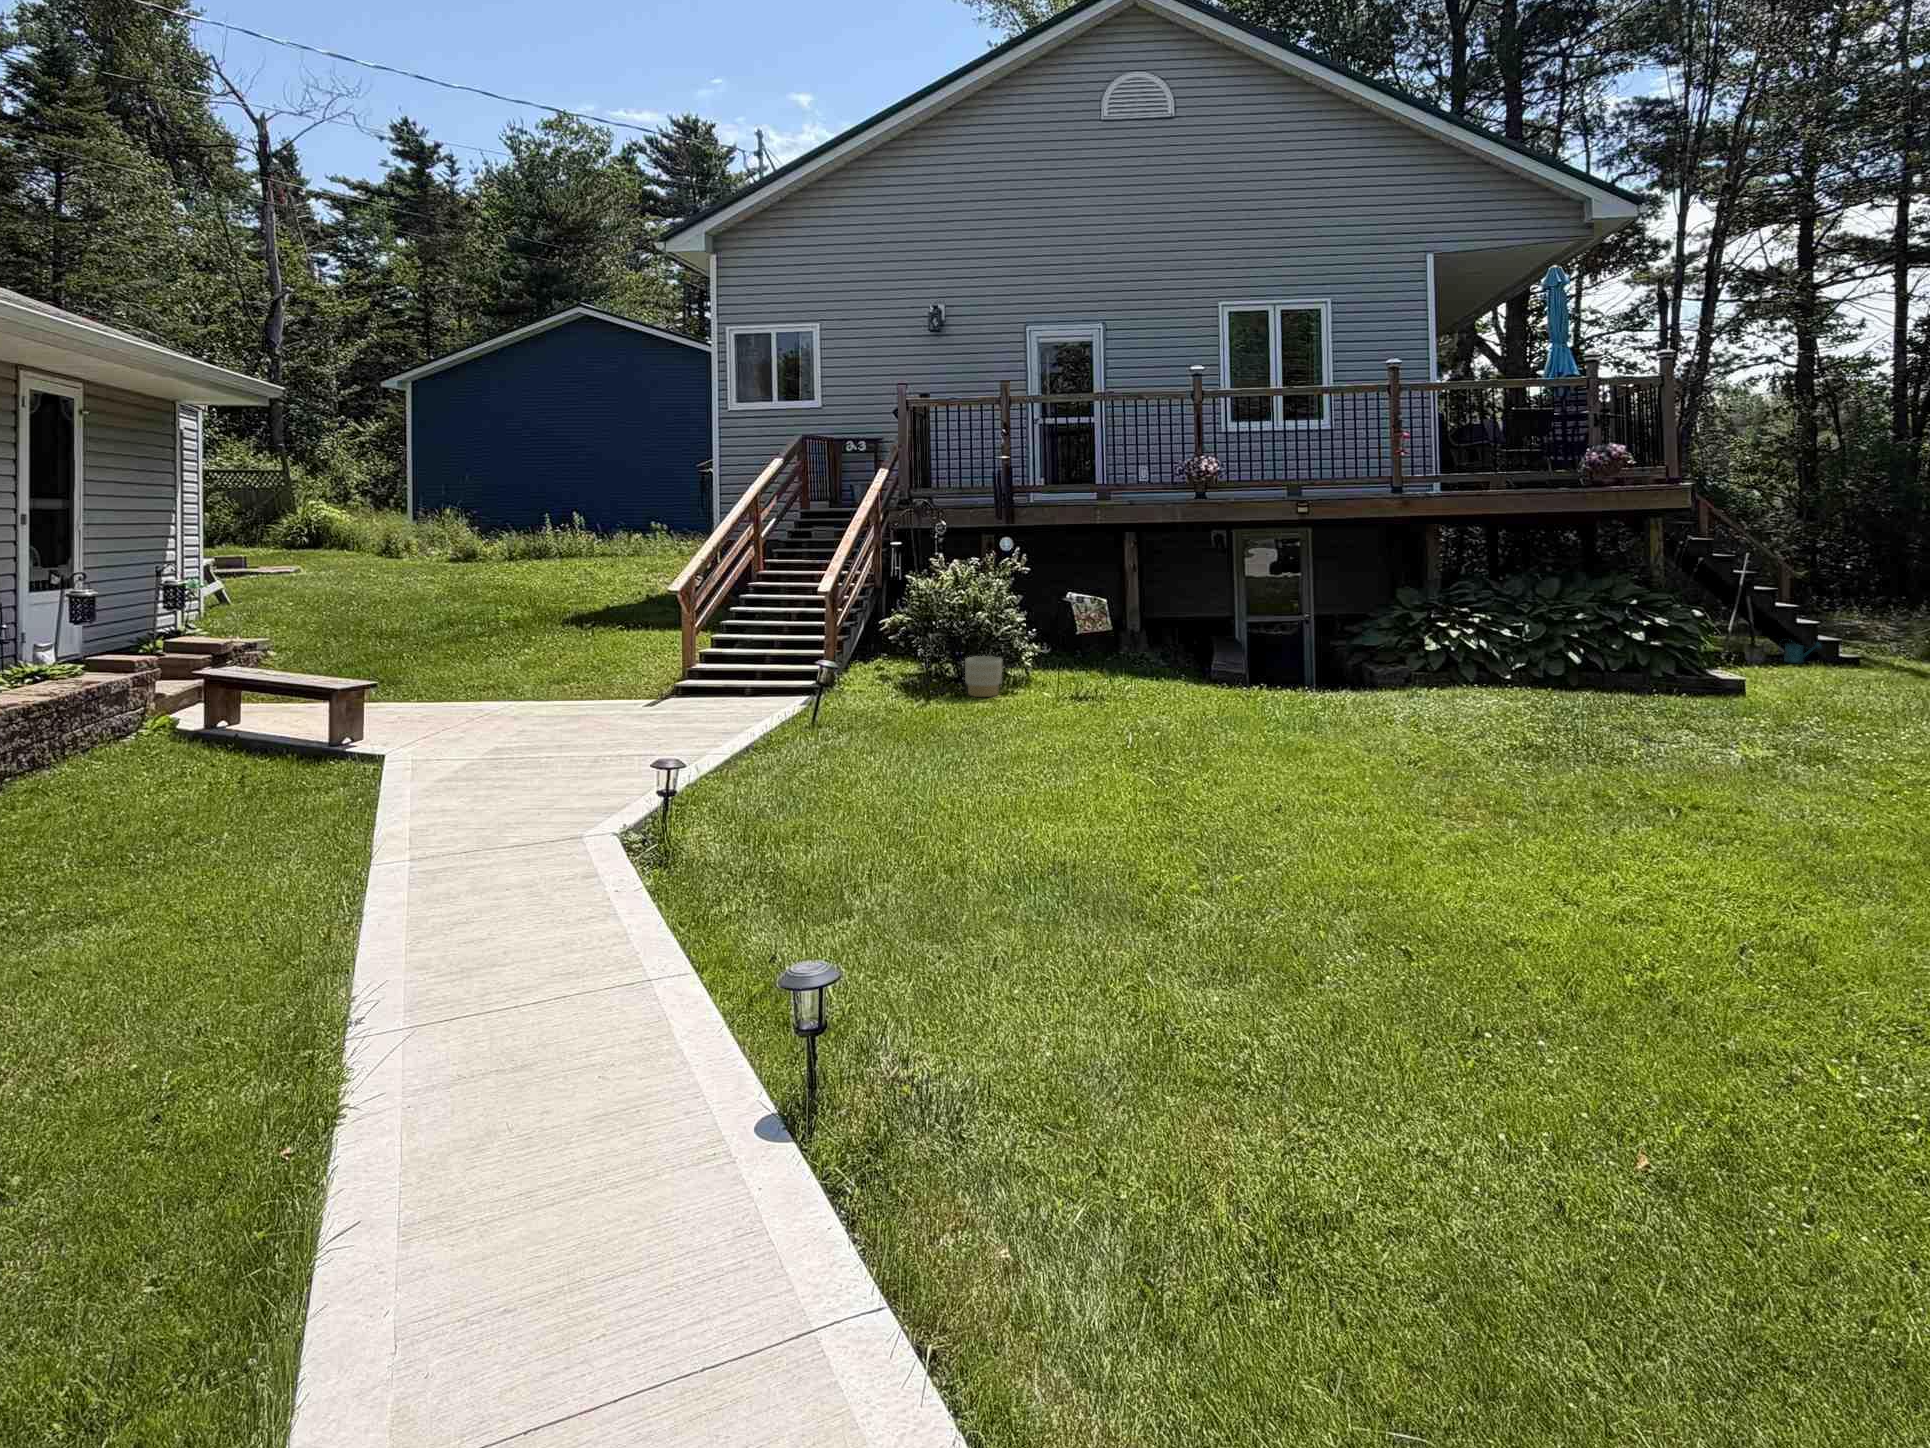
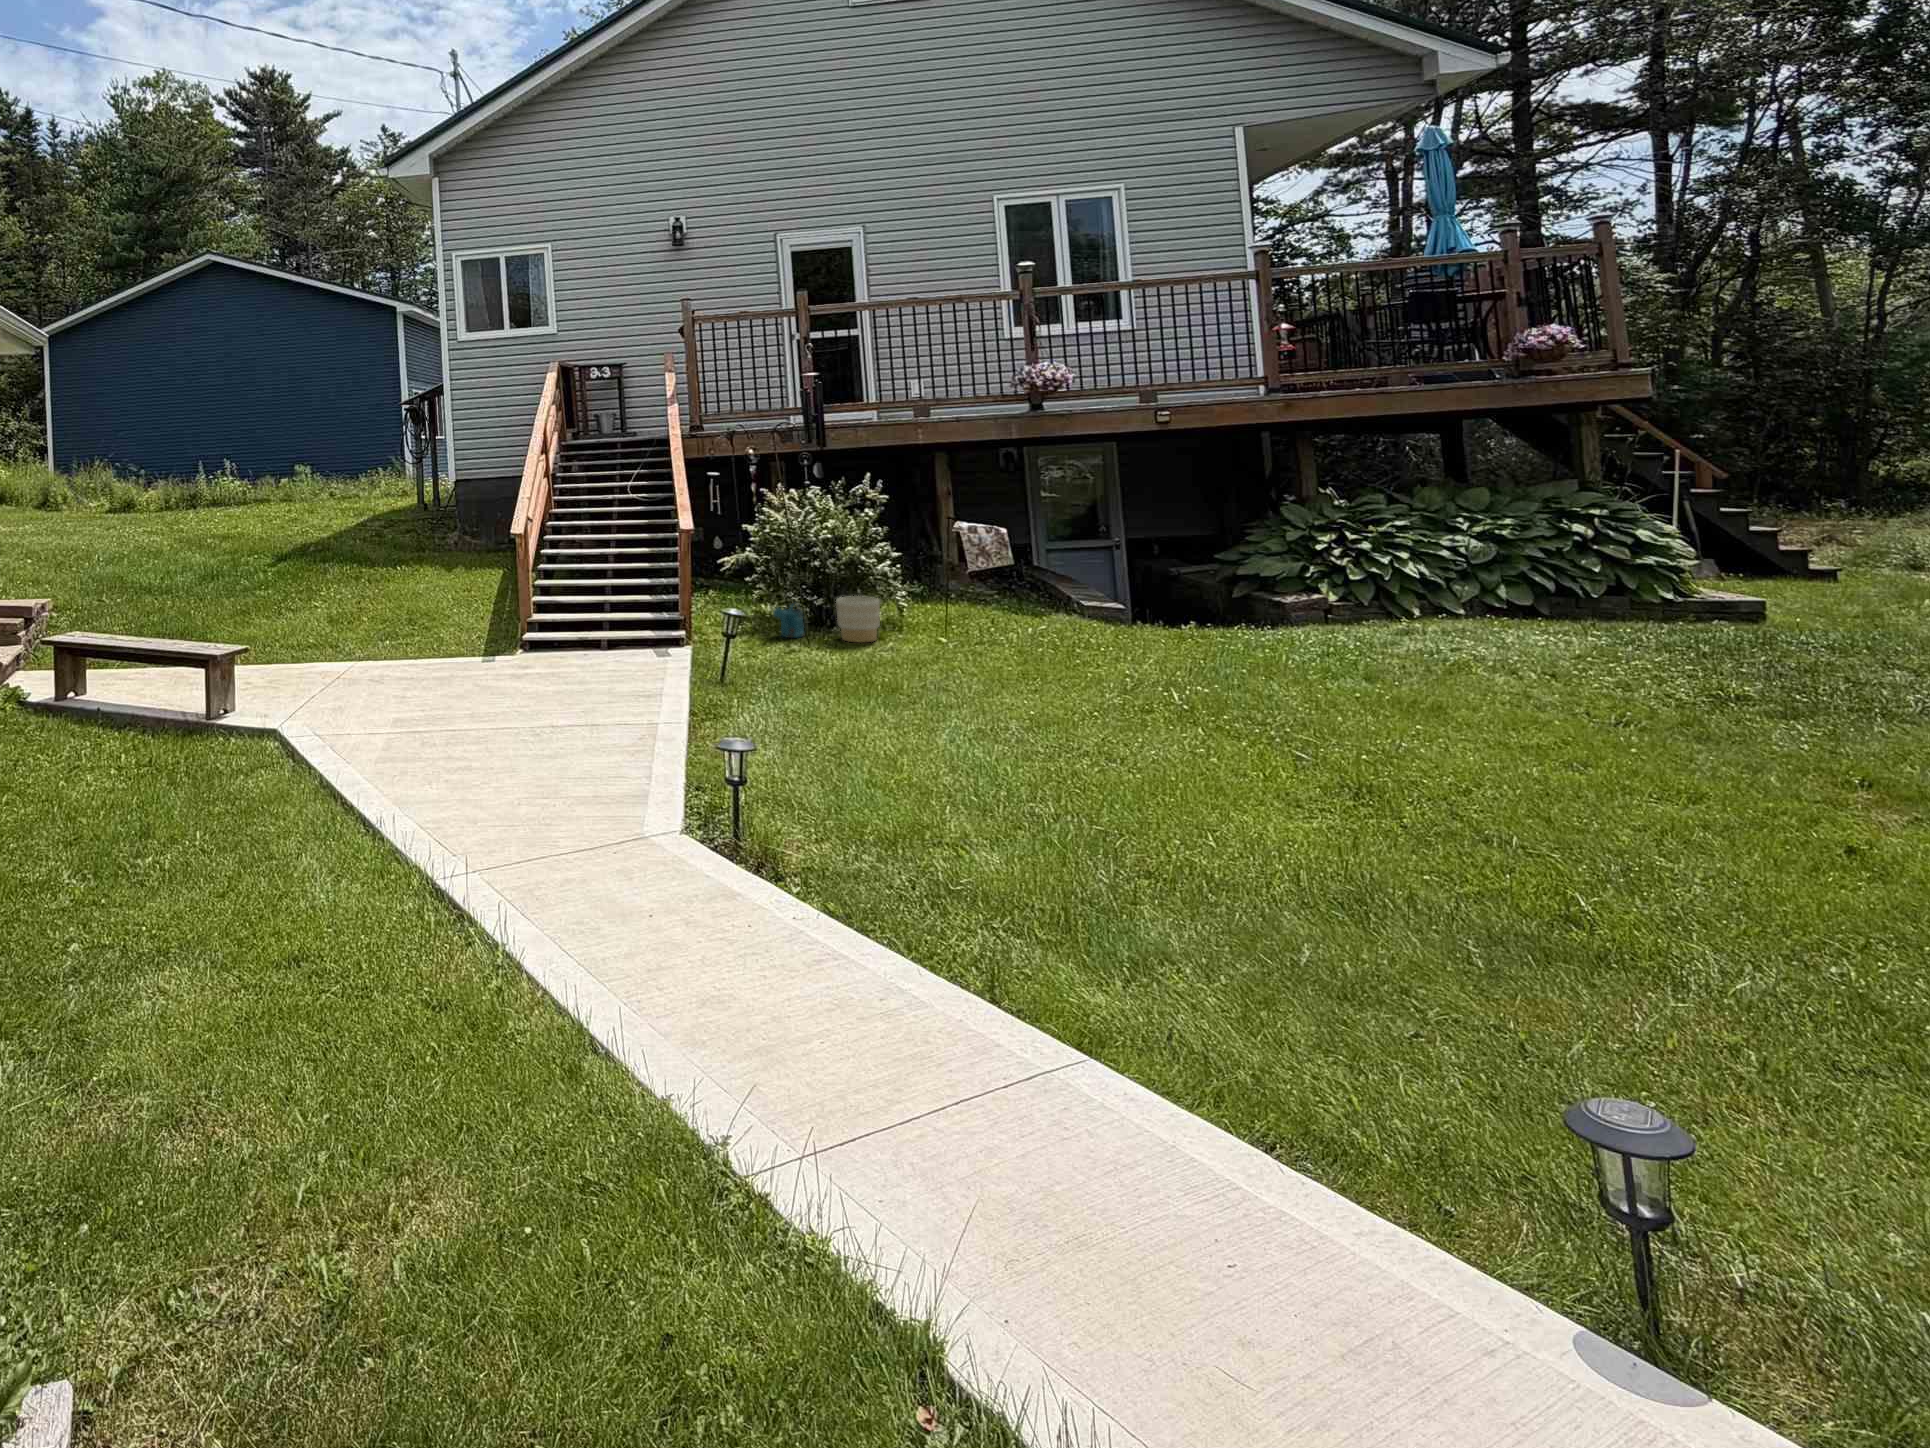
watering can: present [1781,642,1821,663] -> present [773,602,804,638]

